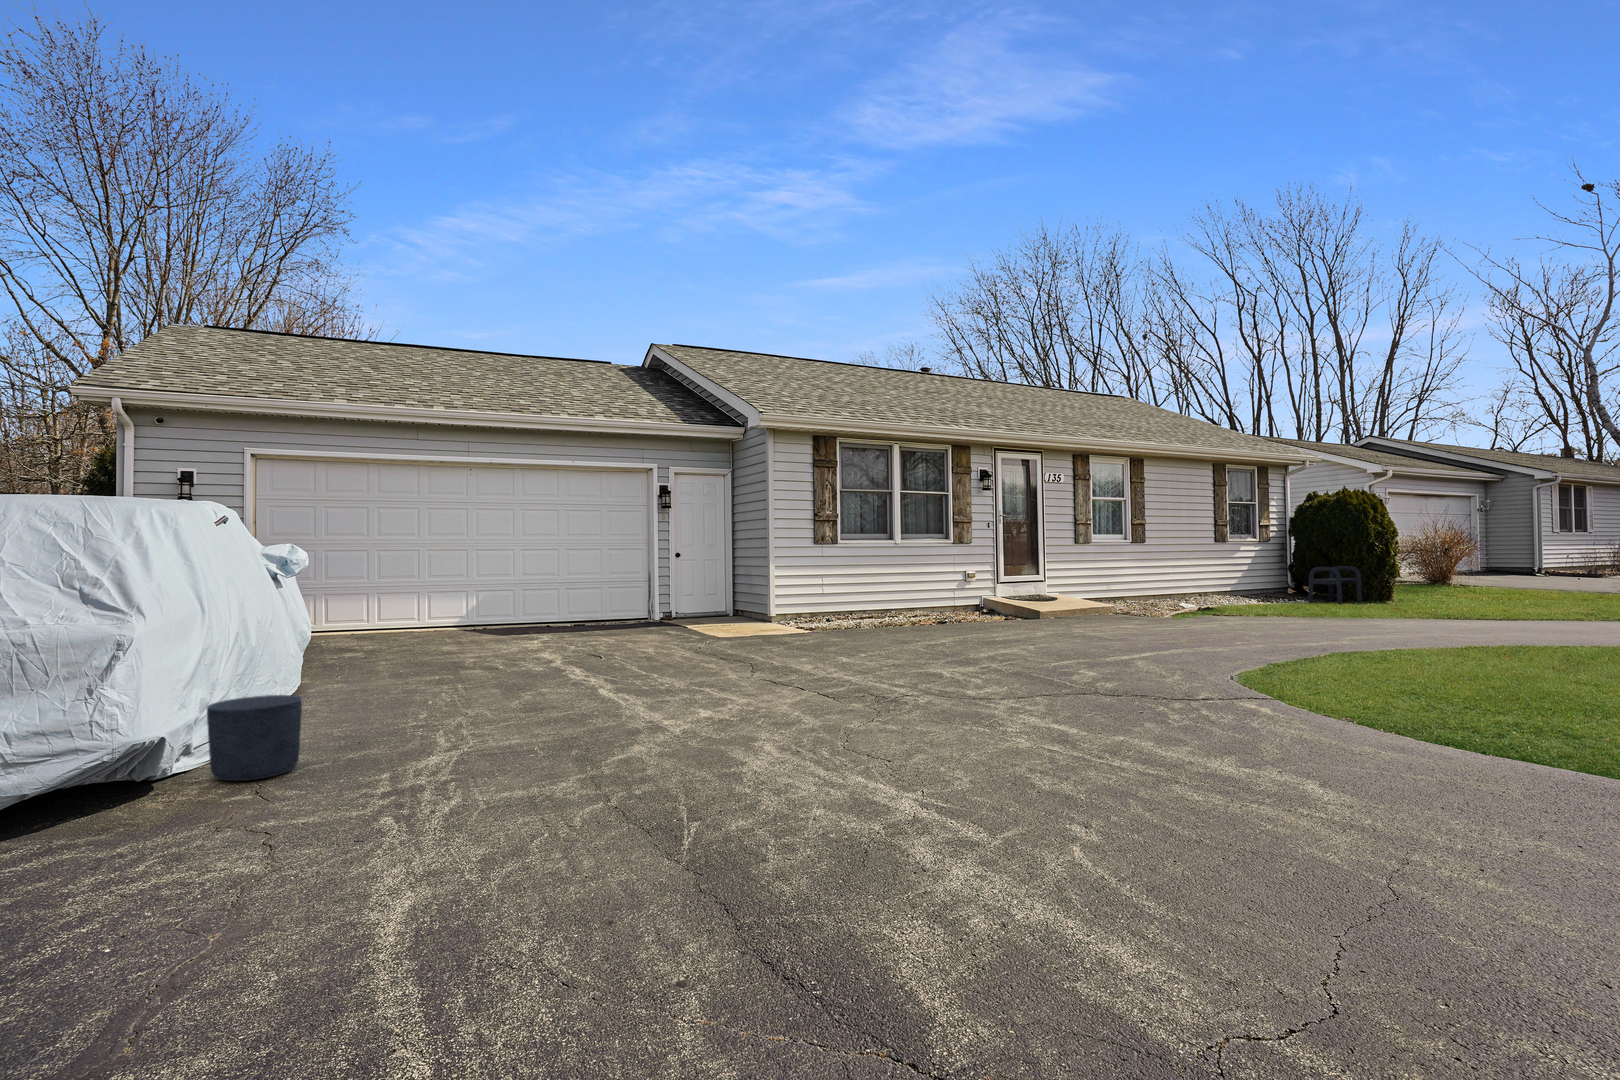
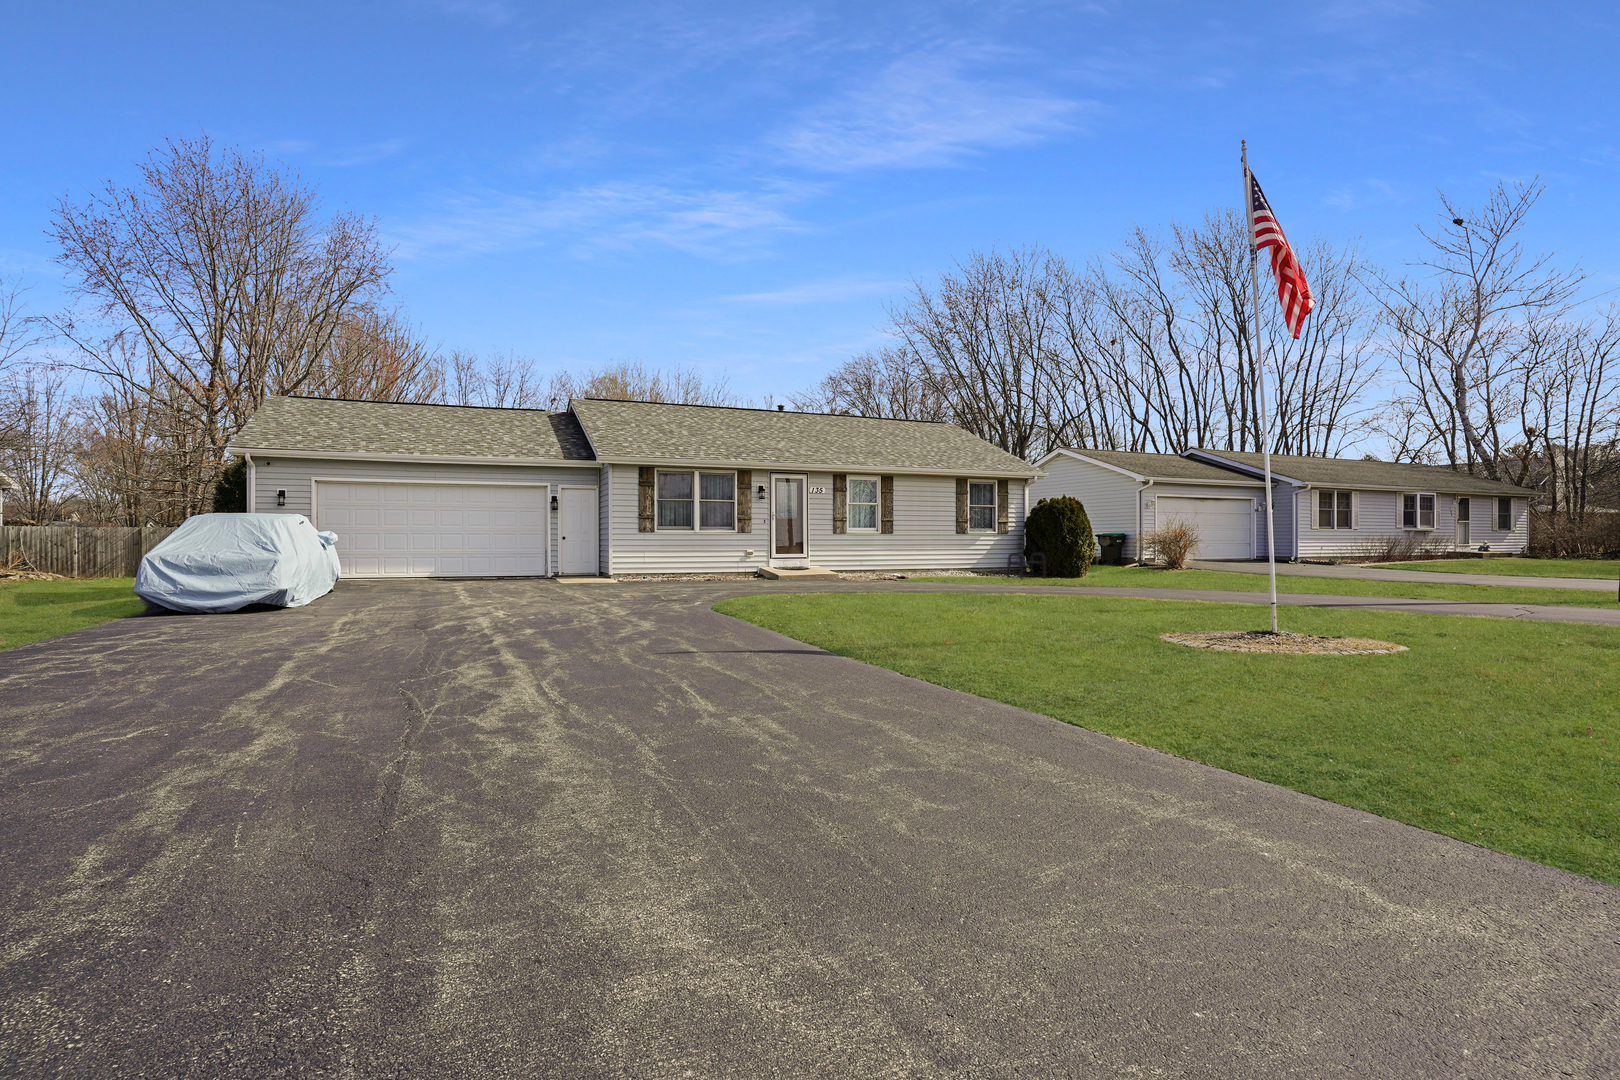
planter: present [207,695,302,781] -> none [301,593,332,620]

